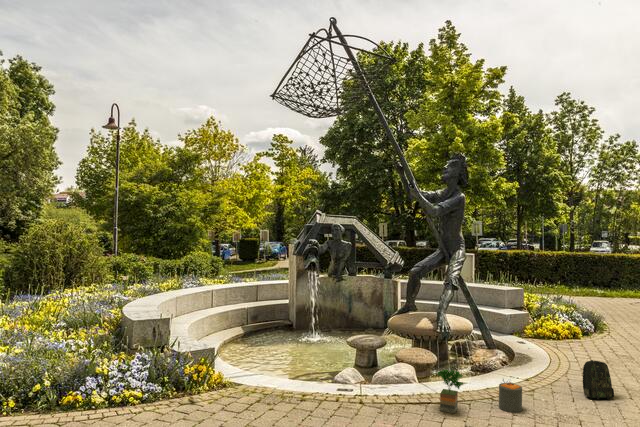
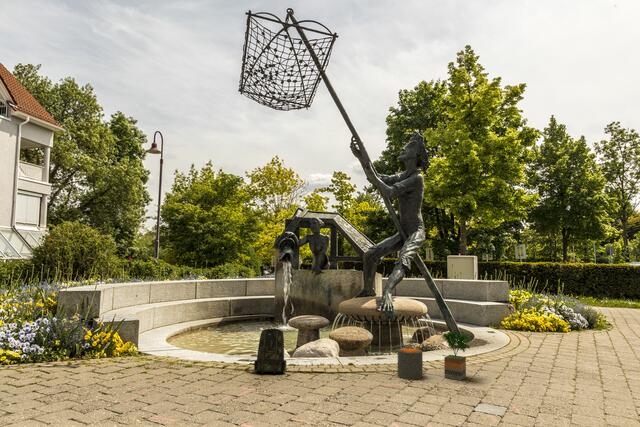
backpack: present [583,360,614,399] -> present [254,328,286,373]
potted tree: present [438,369,463,413] -> present [443,332,471,380]

